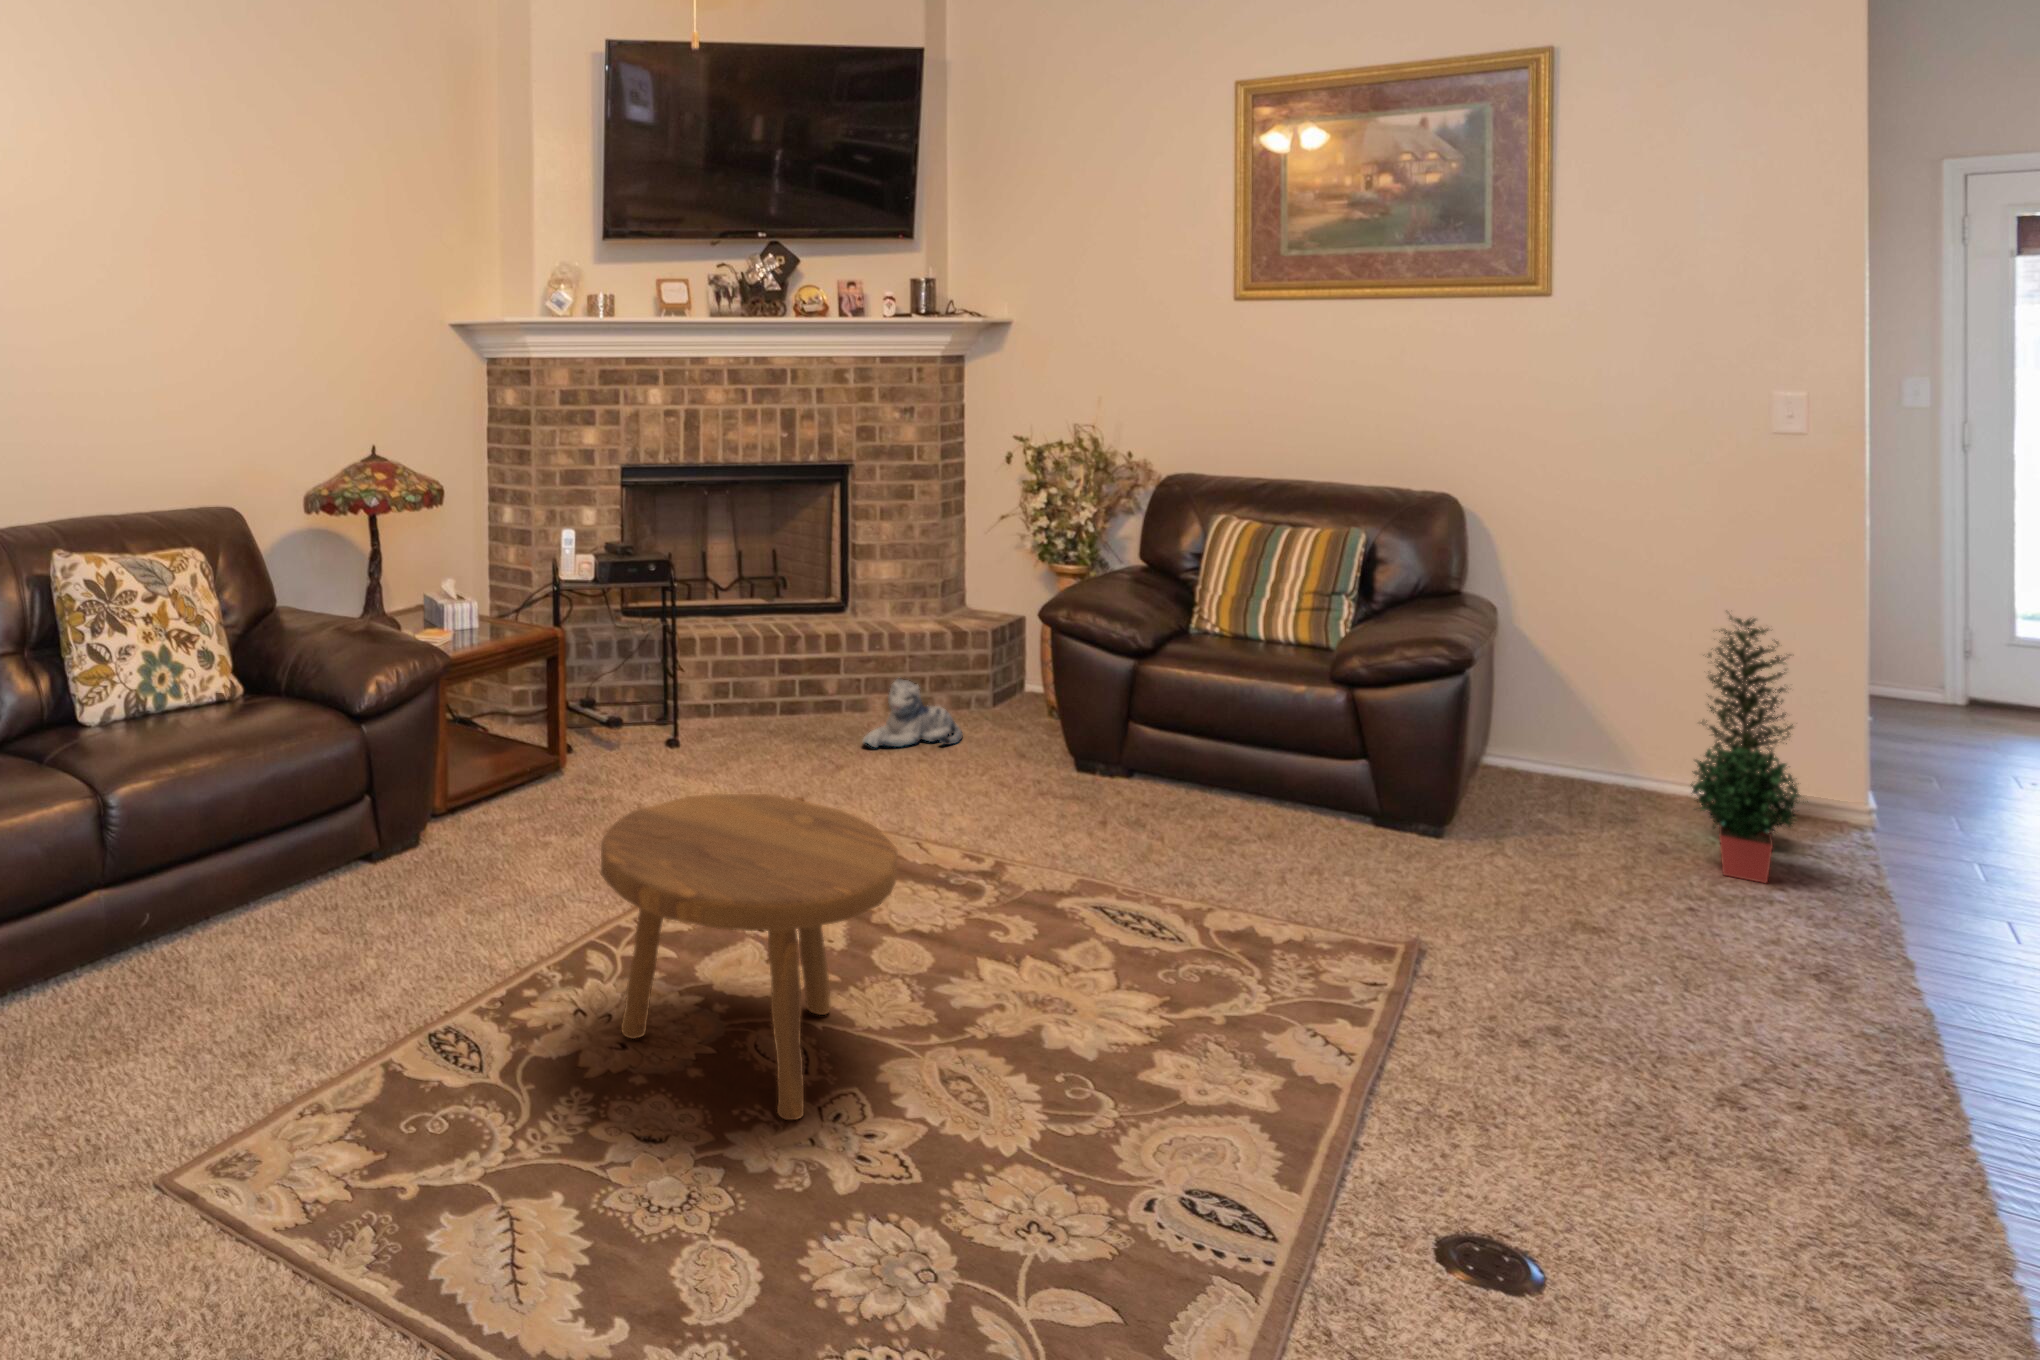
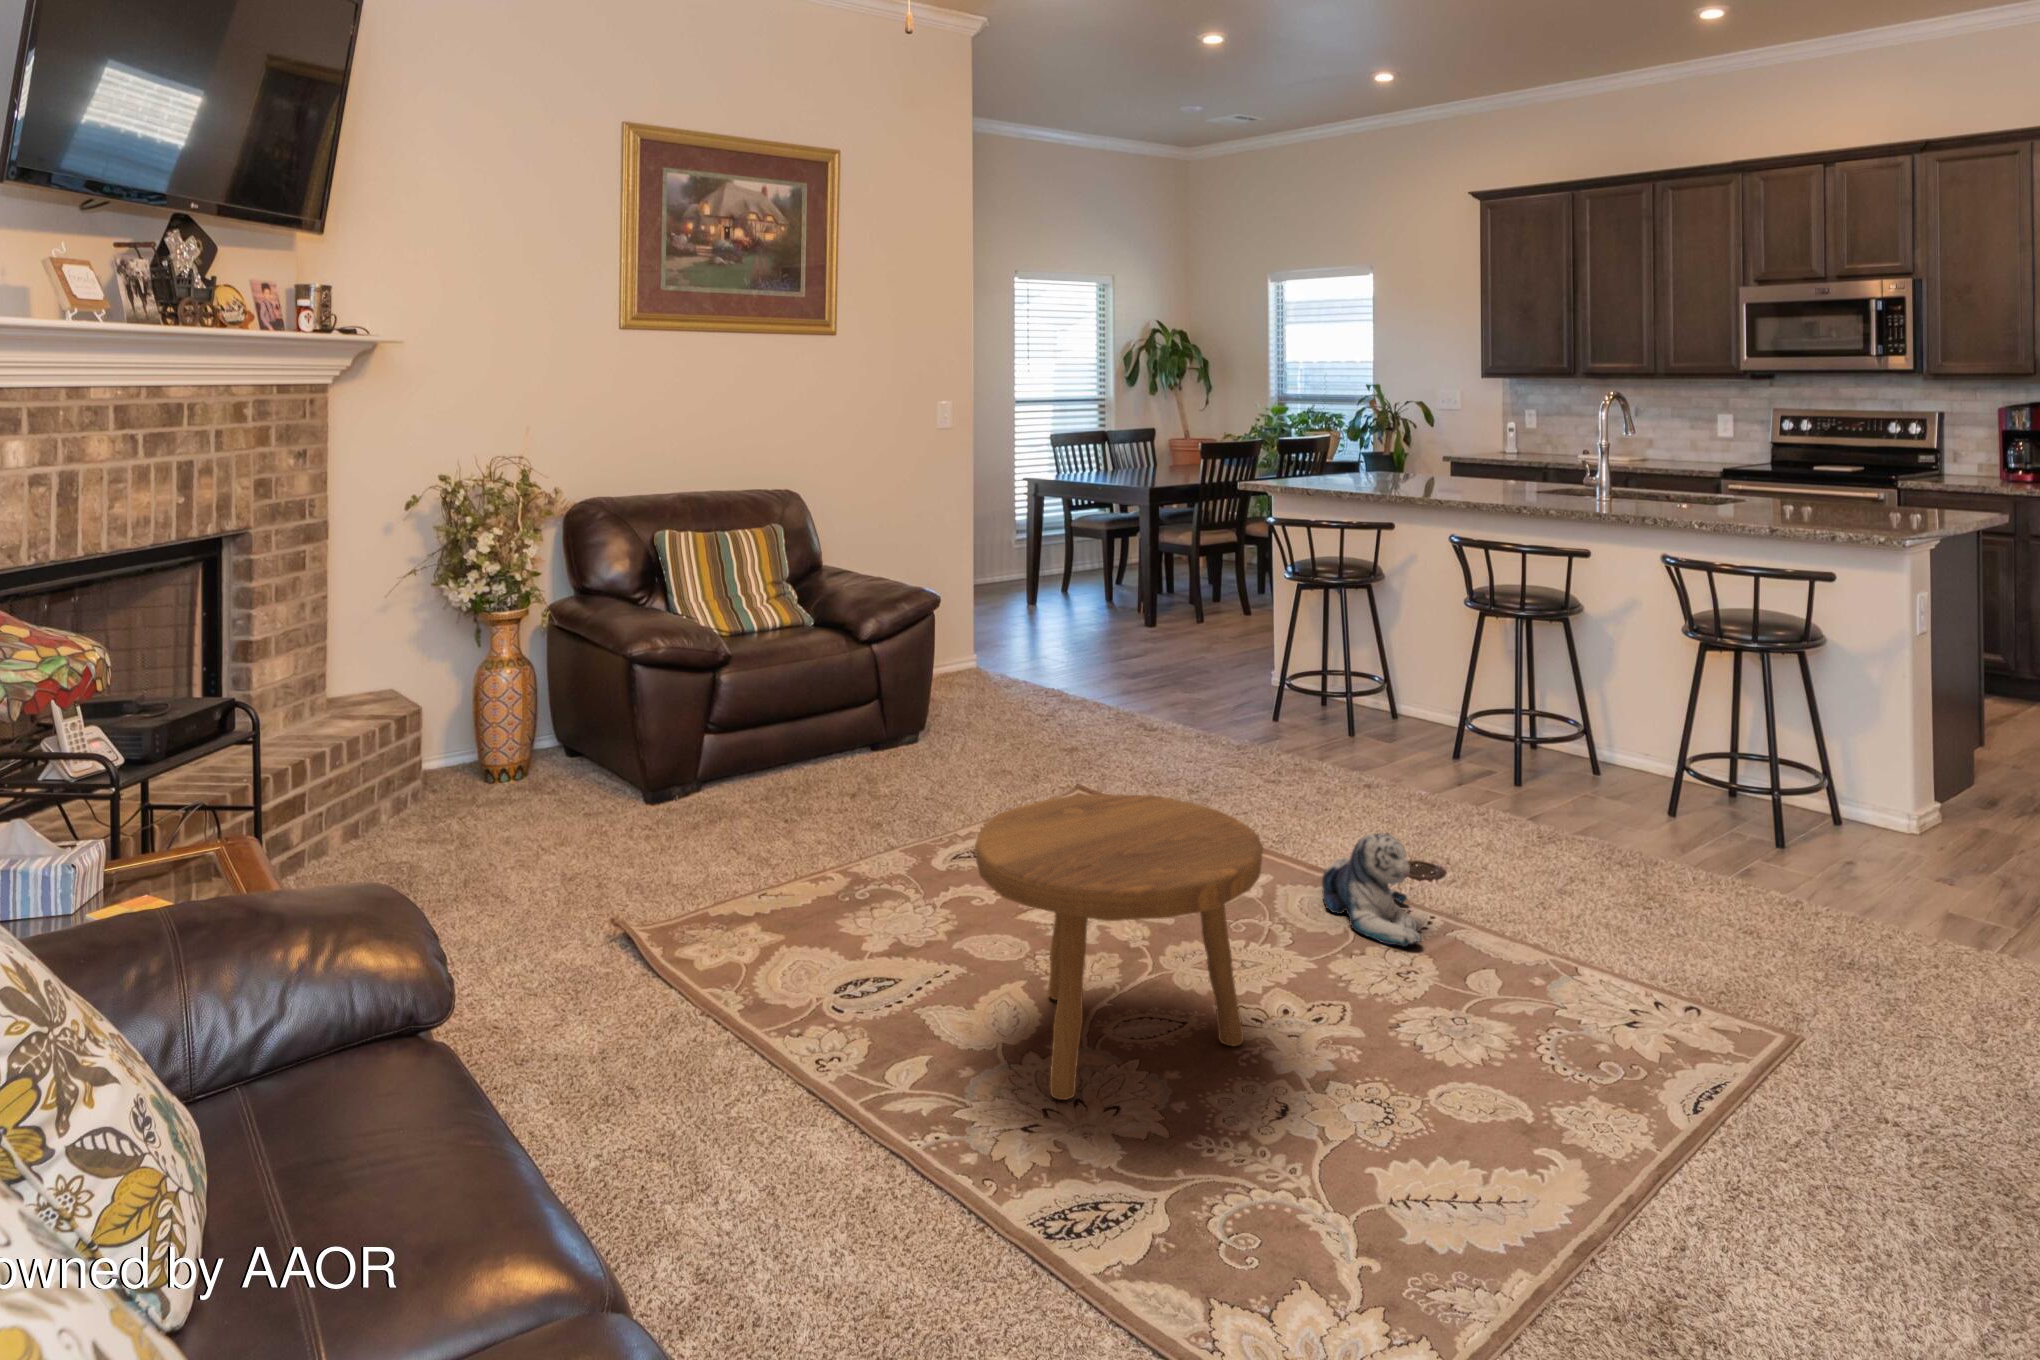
potted plant: present [1691,616,1808,883] -> none [934,545,1059,706]
plush toy: present [863,677,963,748] -> present [1322,833,1420,947]

